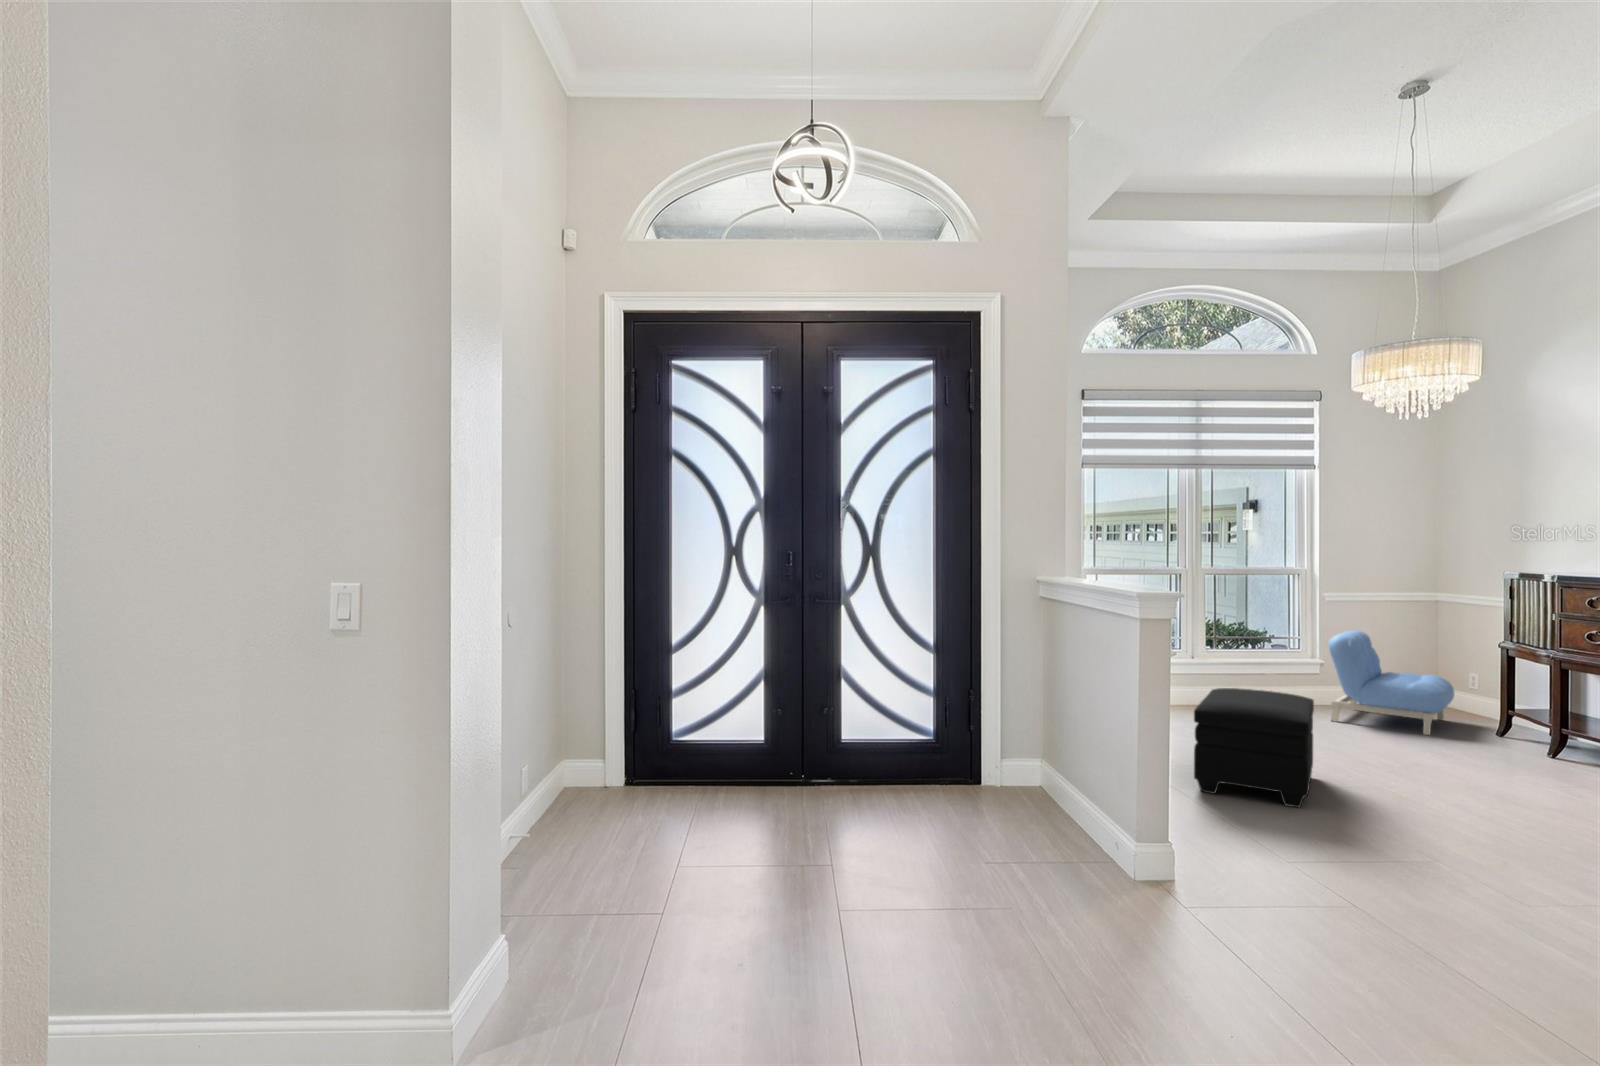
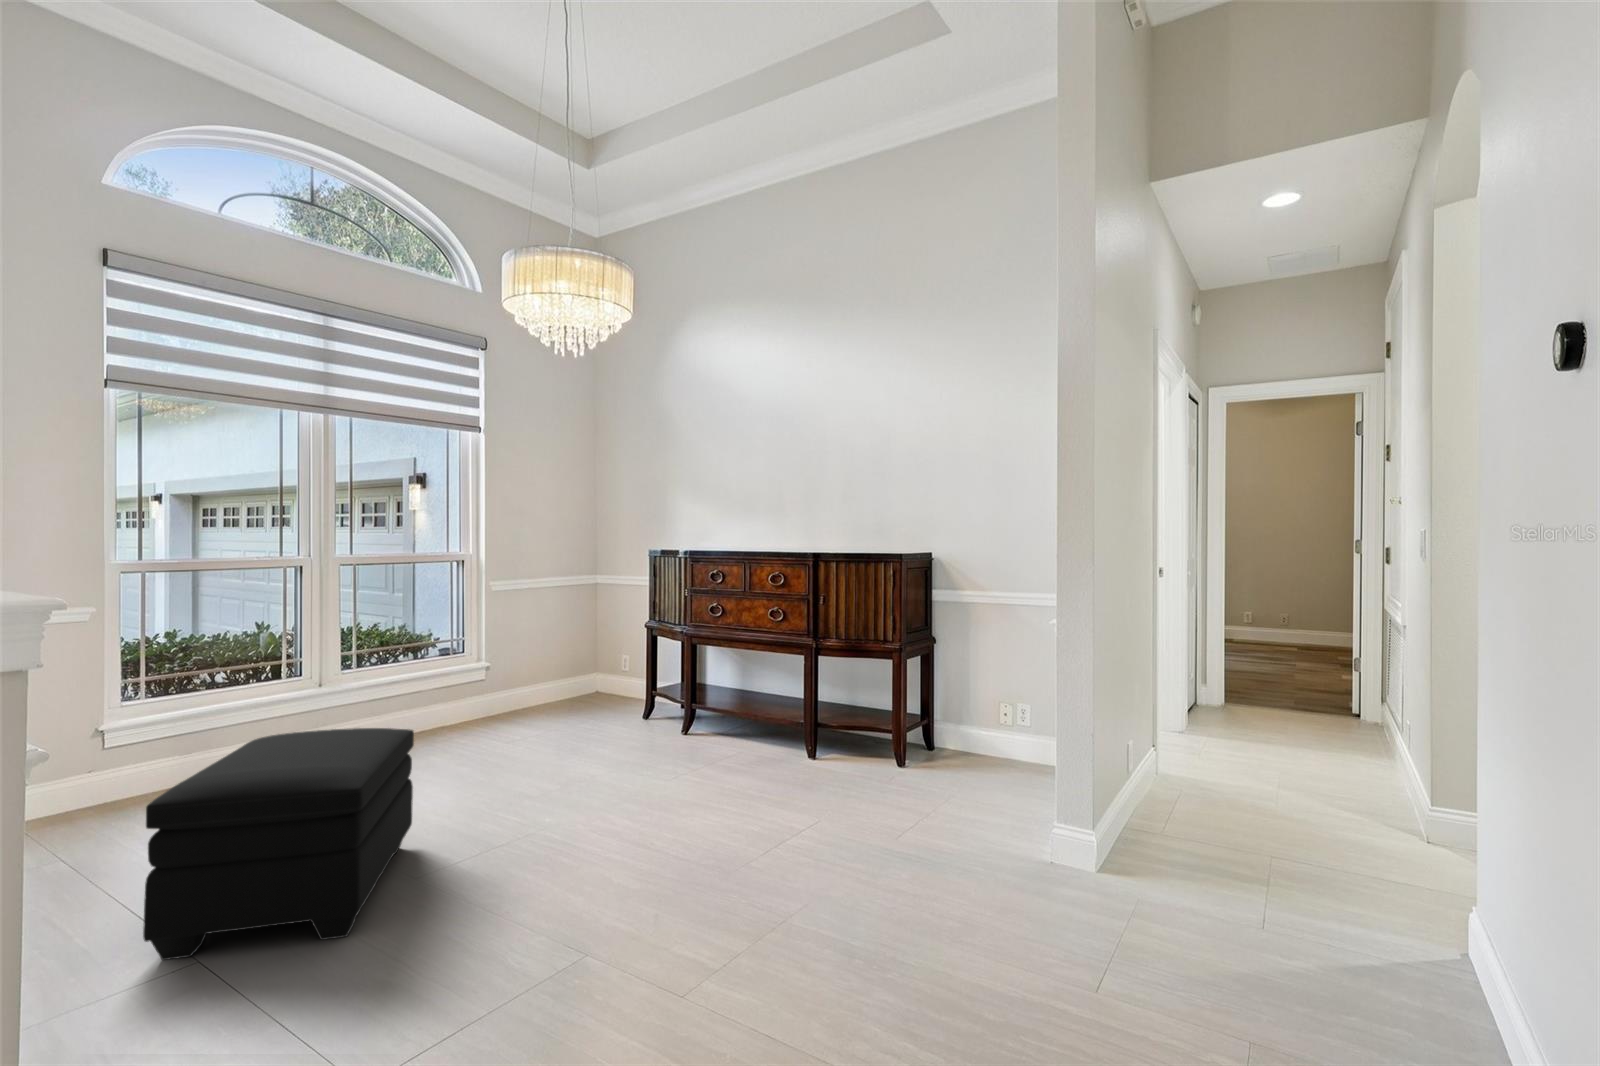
armchair: present [1328,630,1454,735] -> none [484,621,610,734]

